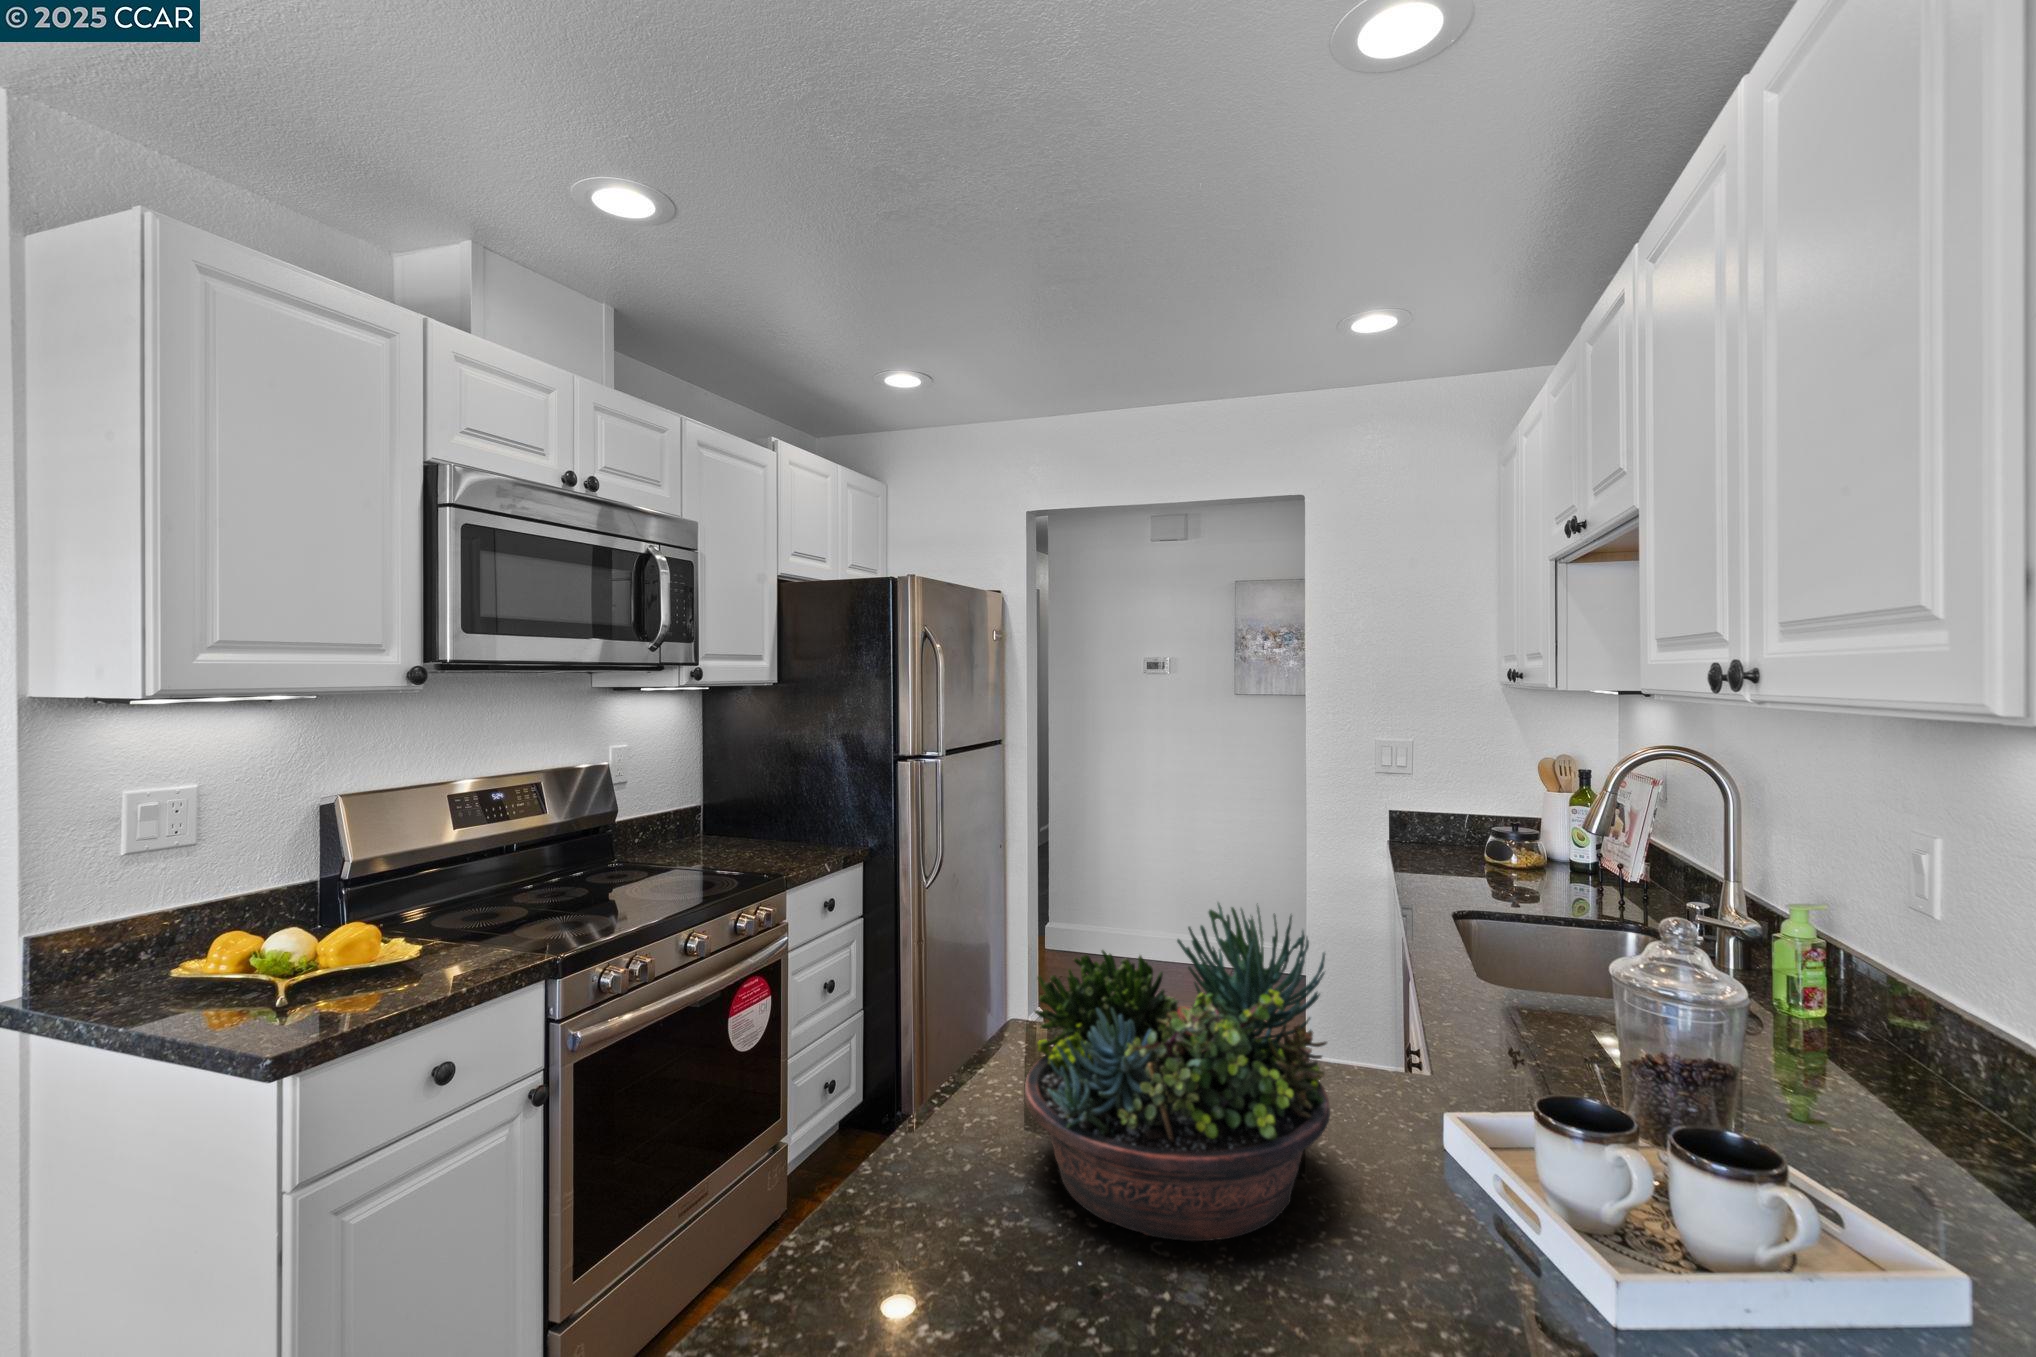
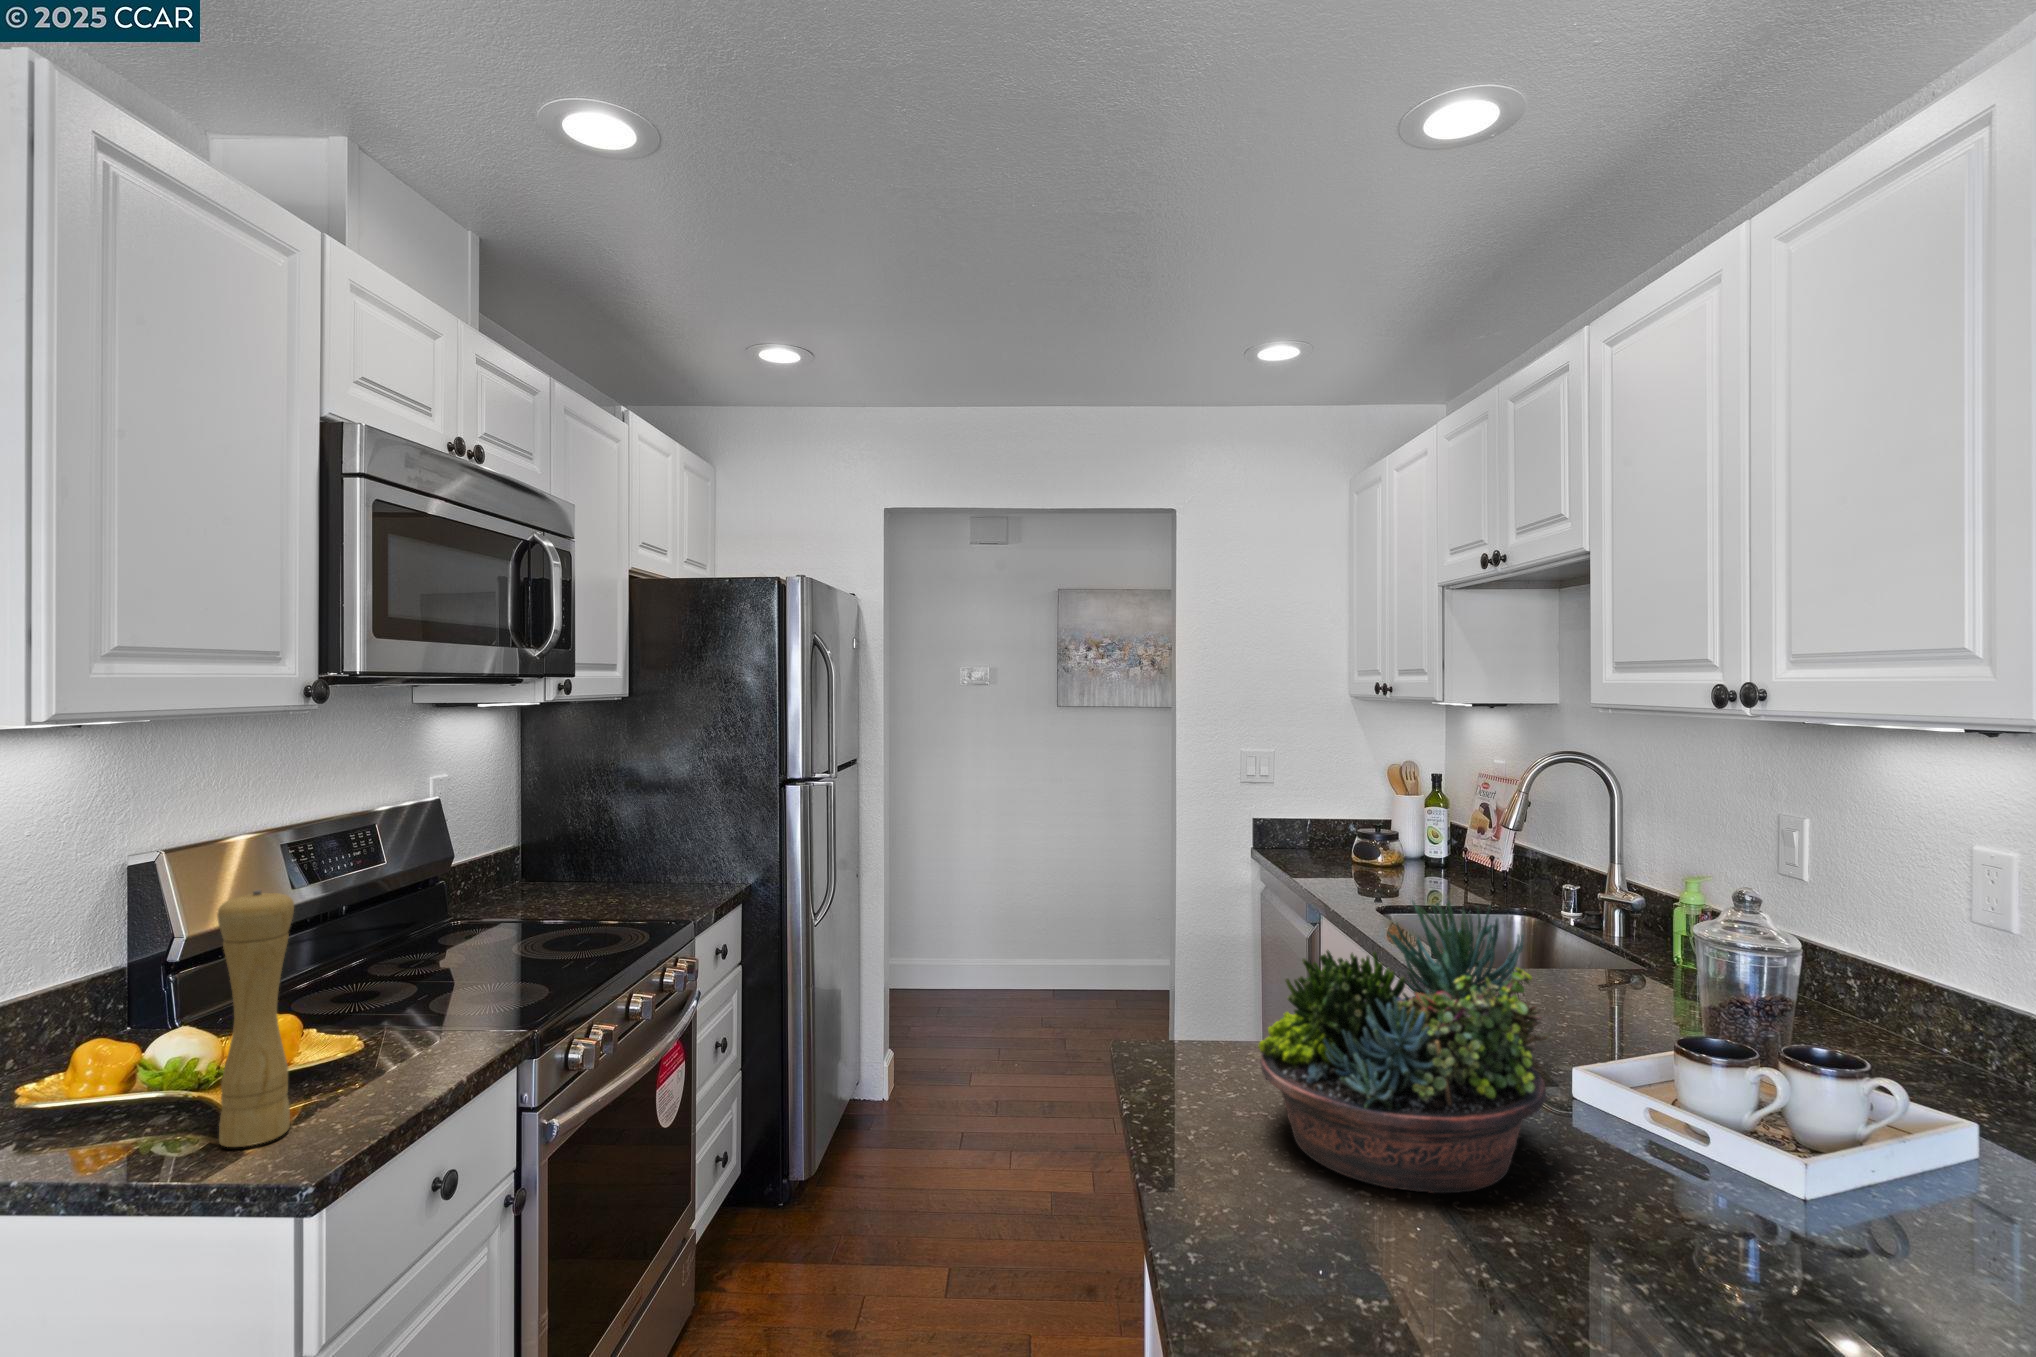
pepper mill: none [249,828,312,1028] -> present [217,890,294,1147]

